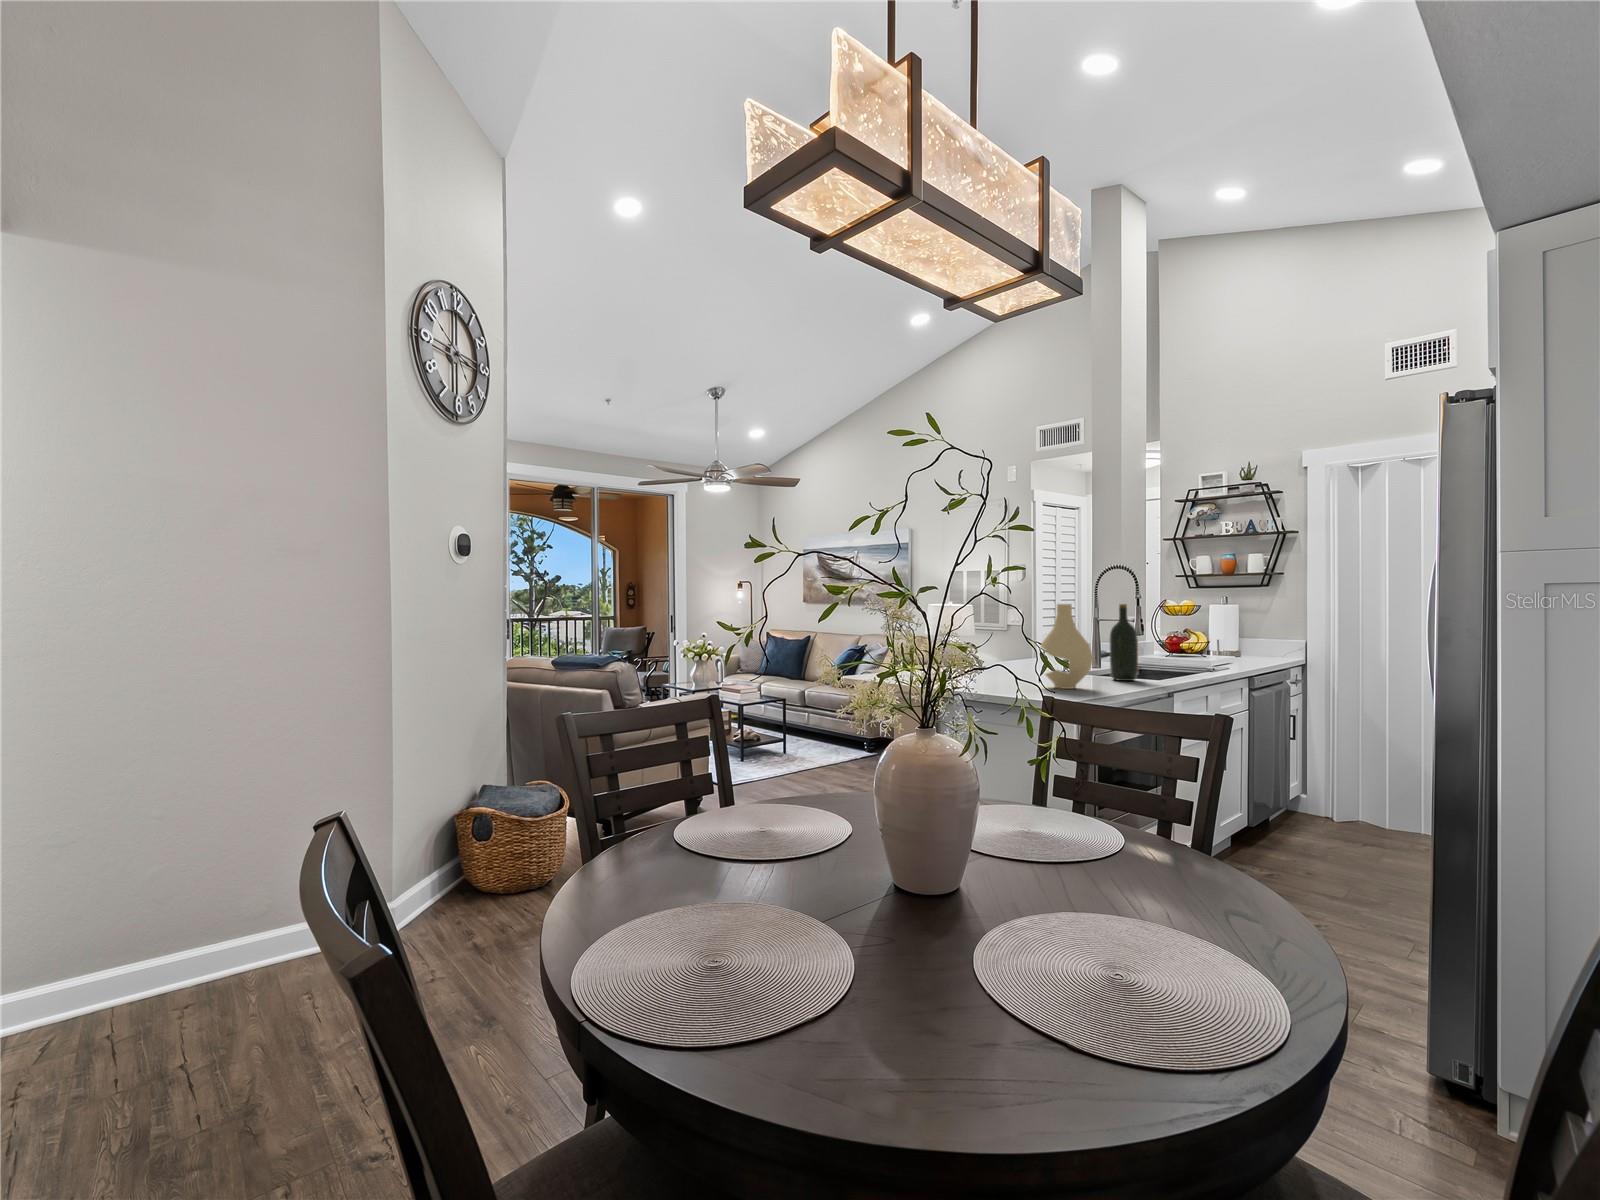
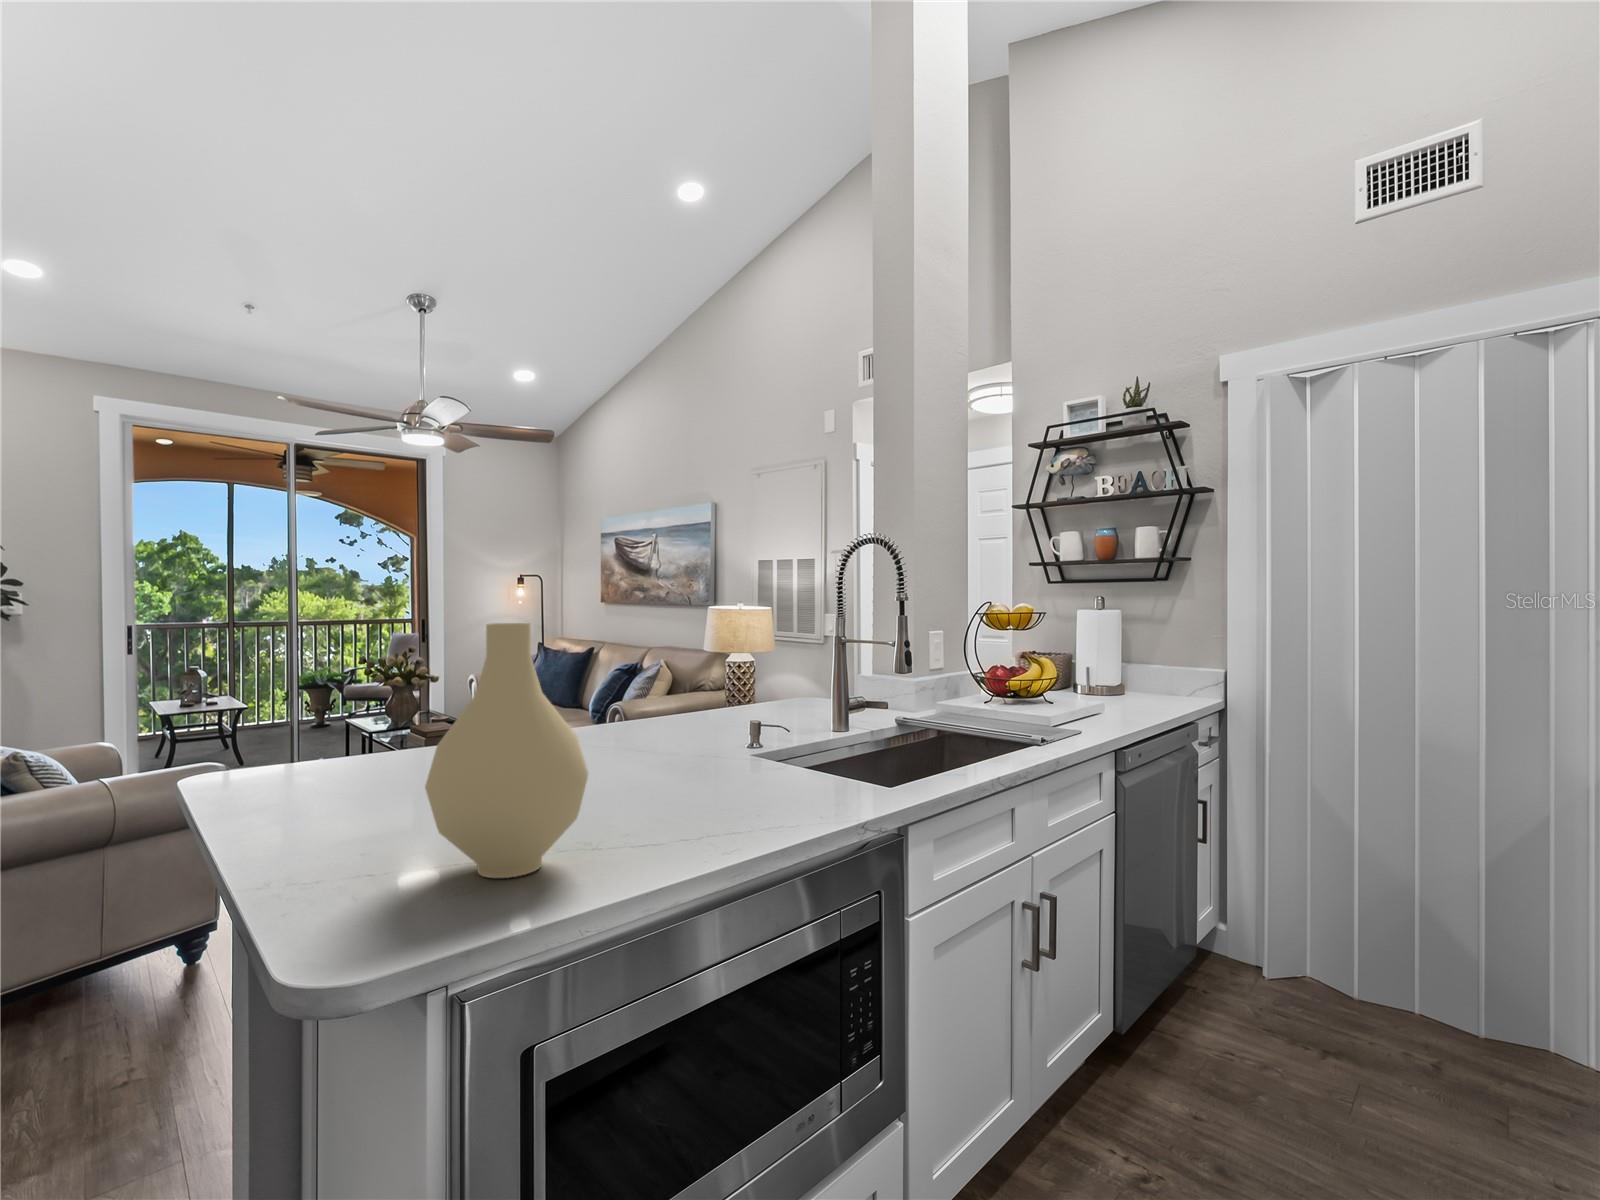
wine bottle: present [1110,604,1138,681] -> none [738,619,802,811]

